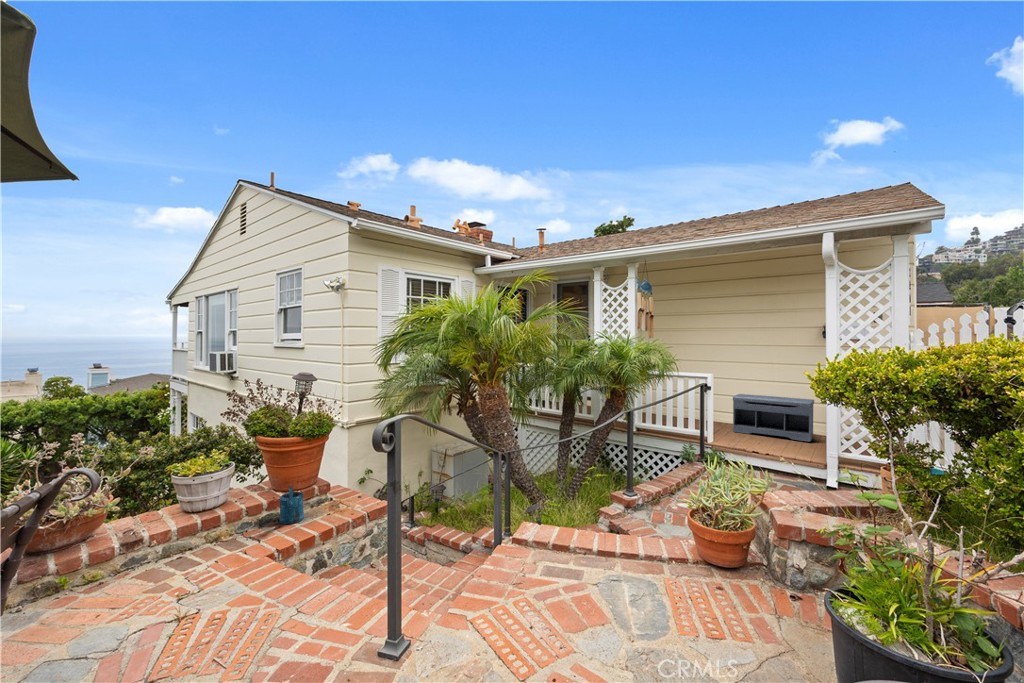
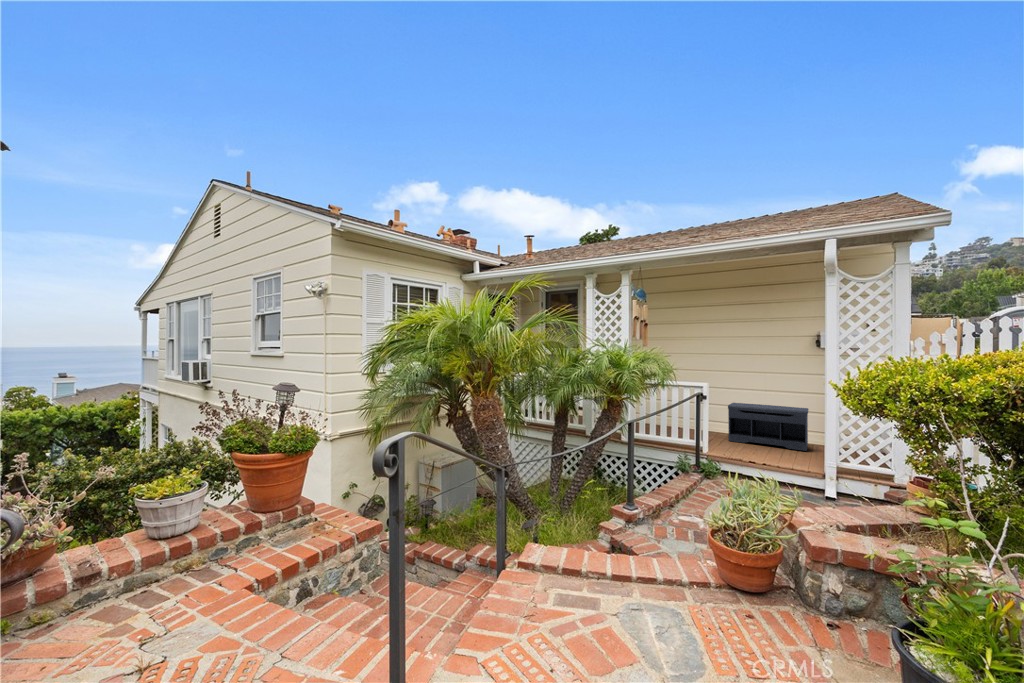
watering can: present [280,486,304,524] -> none [259,506,287,550]

